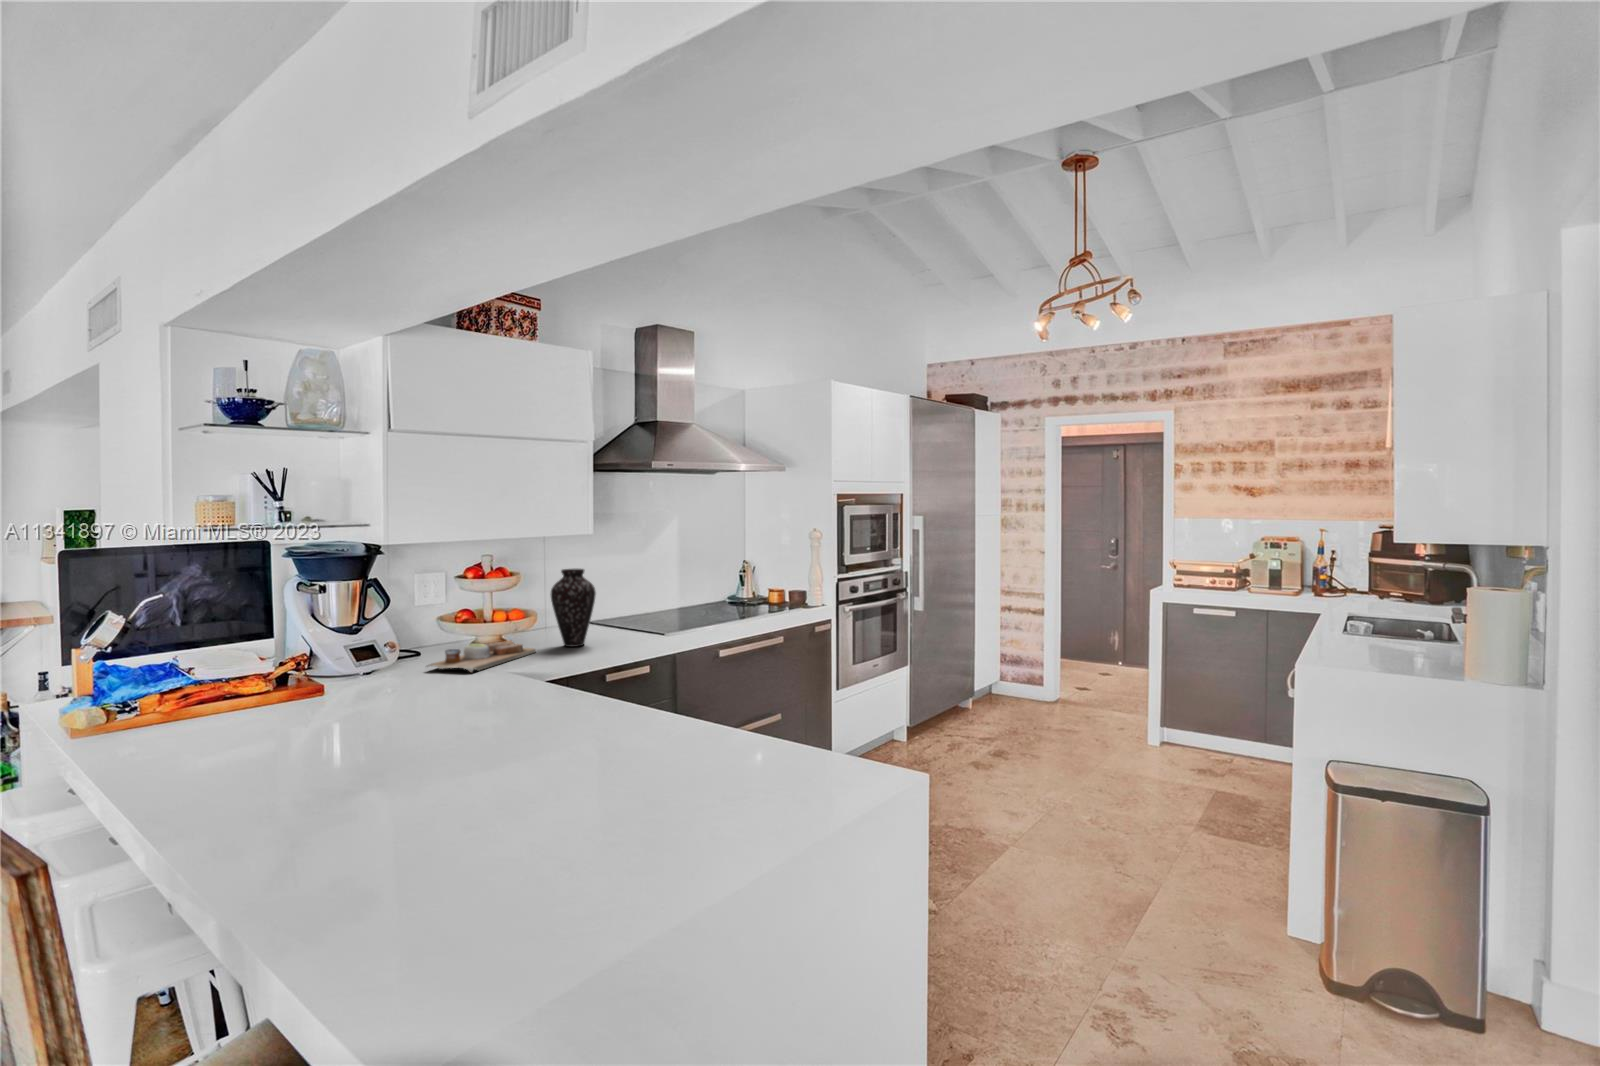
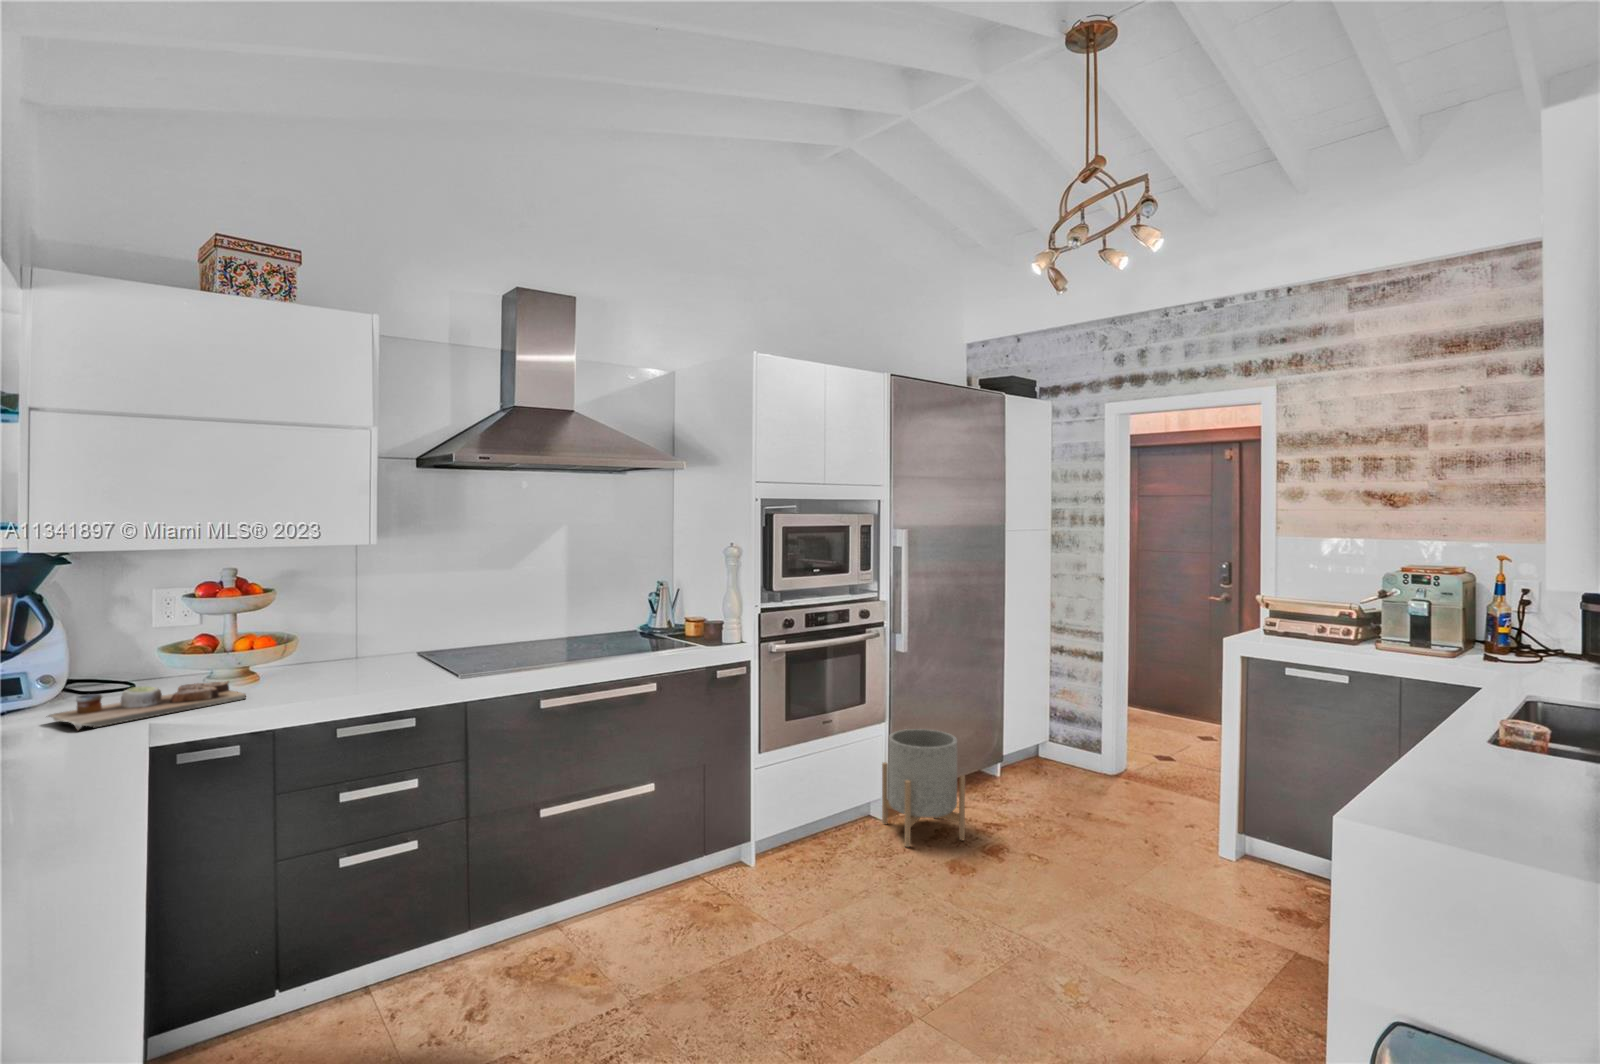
vase: present [551,569,596,647] -> none [280,590,346,693]
planter: none [910,670,978,756] -> present [882,729,965,847]

